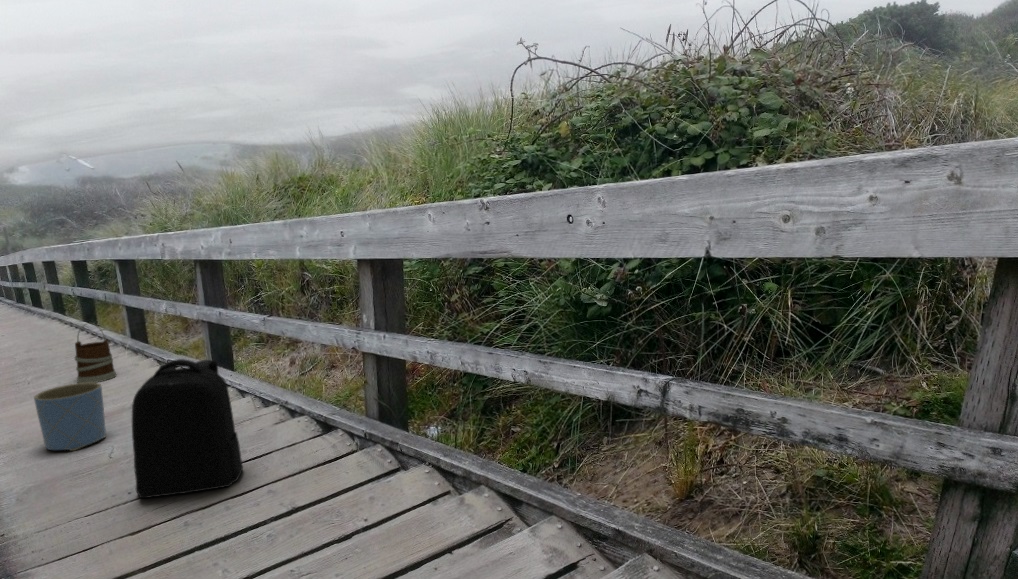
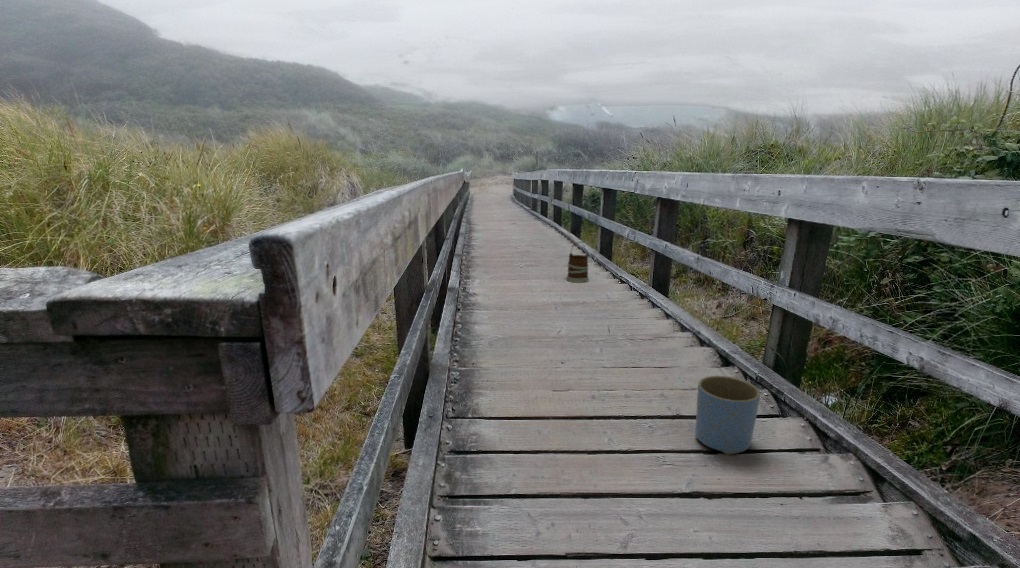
backpack: present [132,359,243,498] -> none [599,289,664,381]
planter: present [34,382,106,451] -> present [696,376,760,455]

